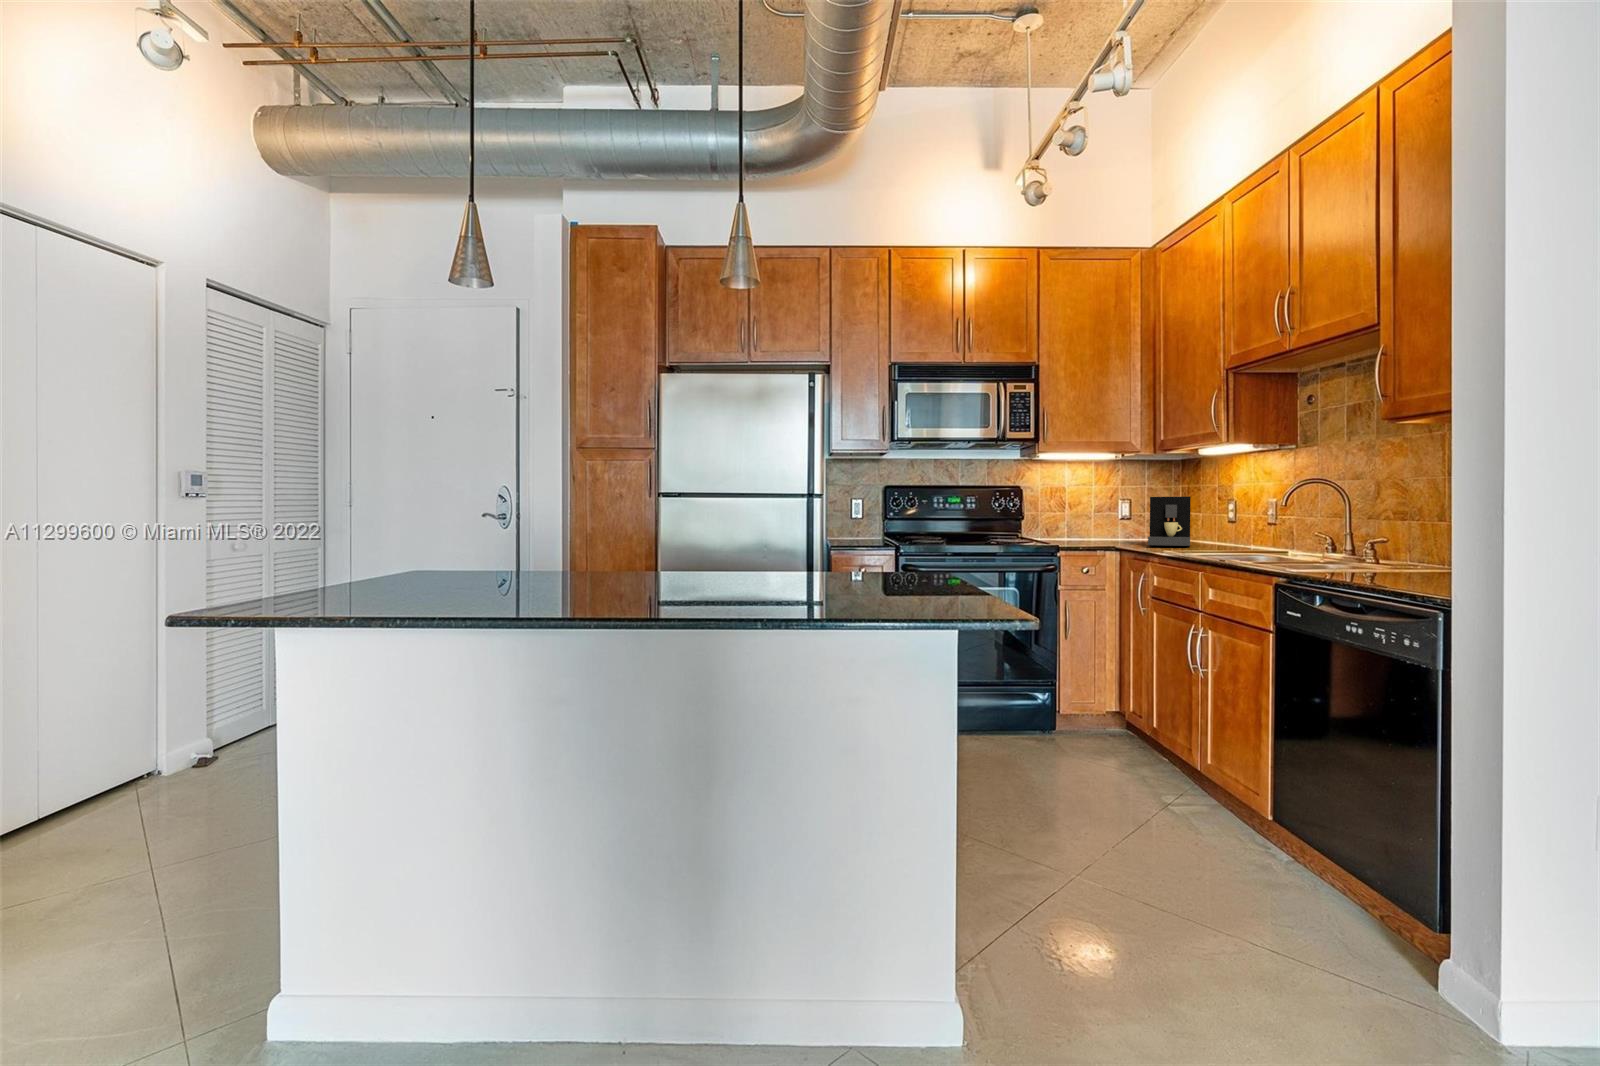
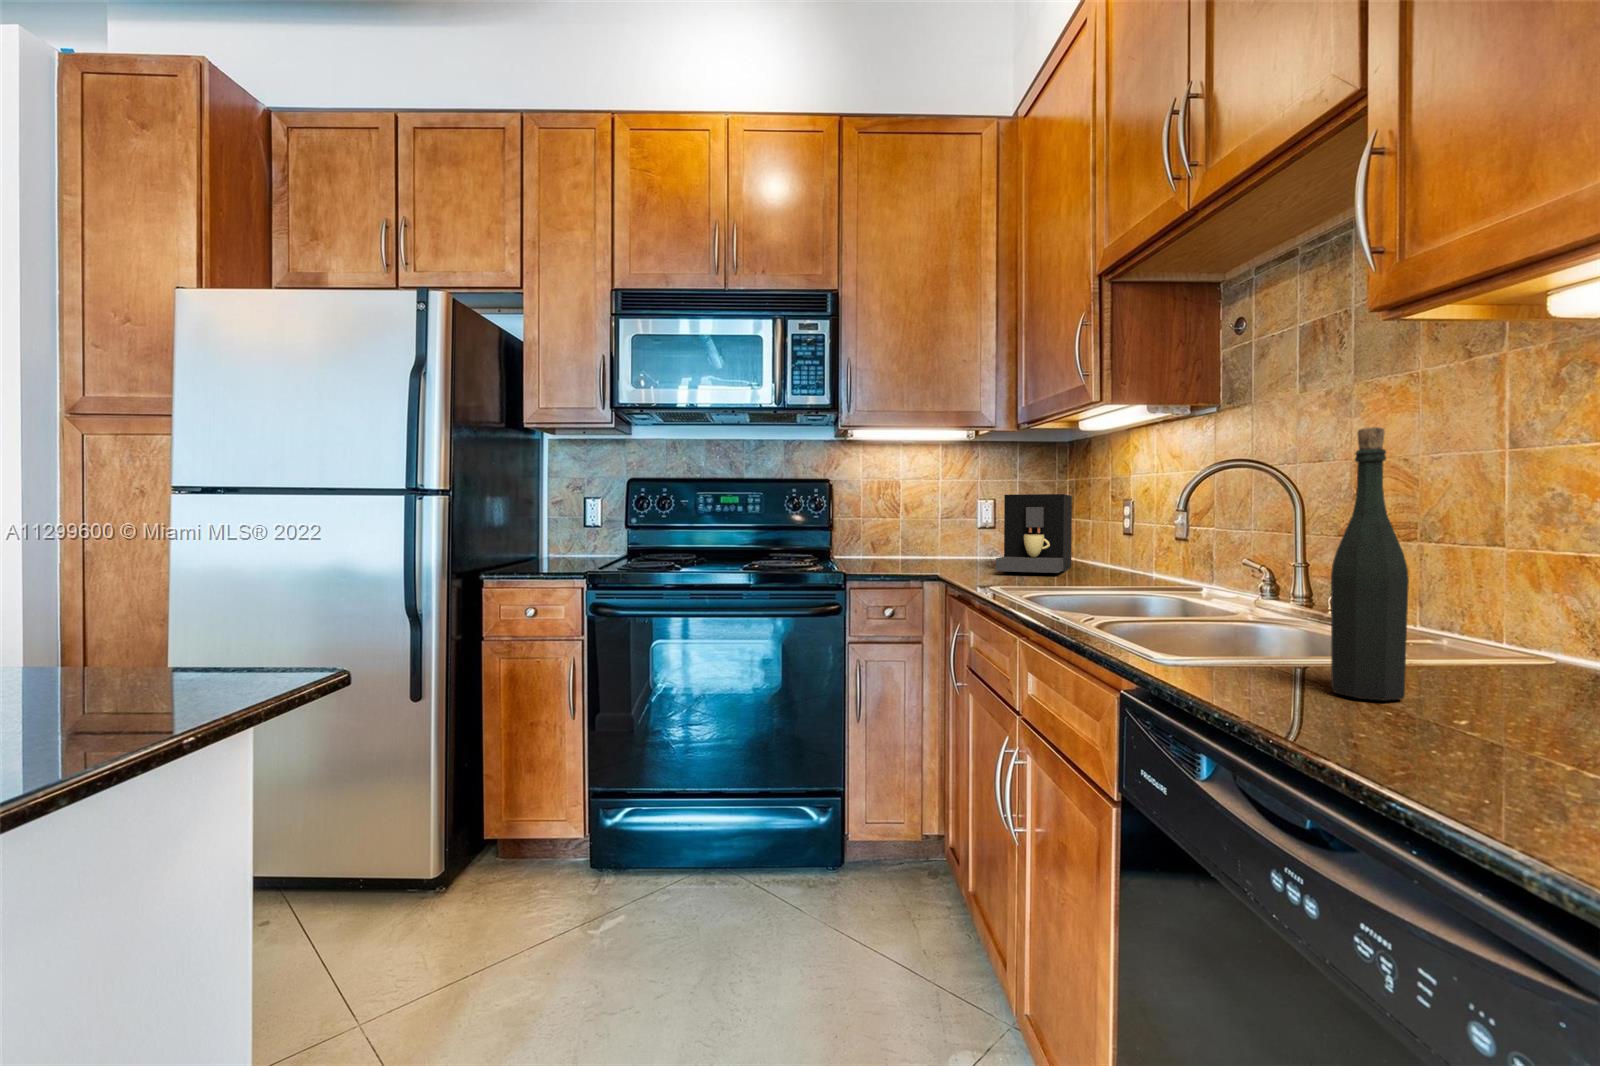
bottle: none [1366,470,1397,576] -> present [1331,427,1409,701]

